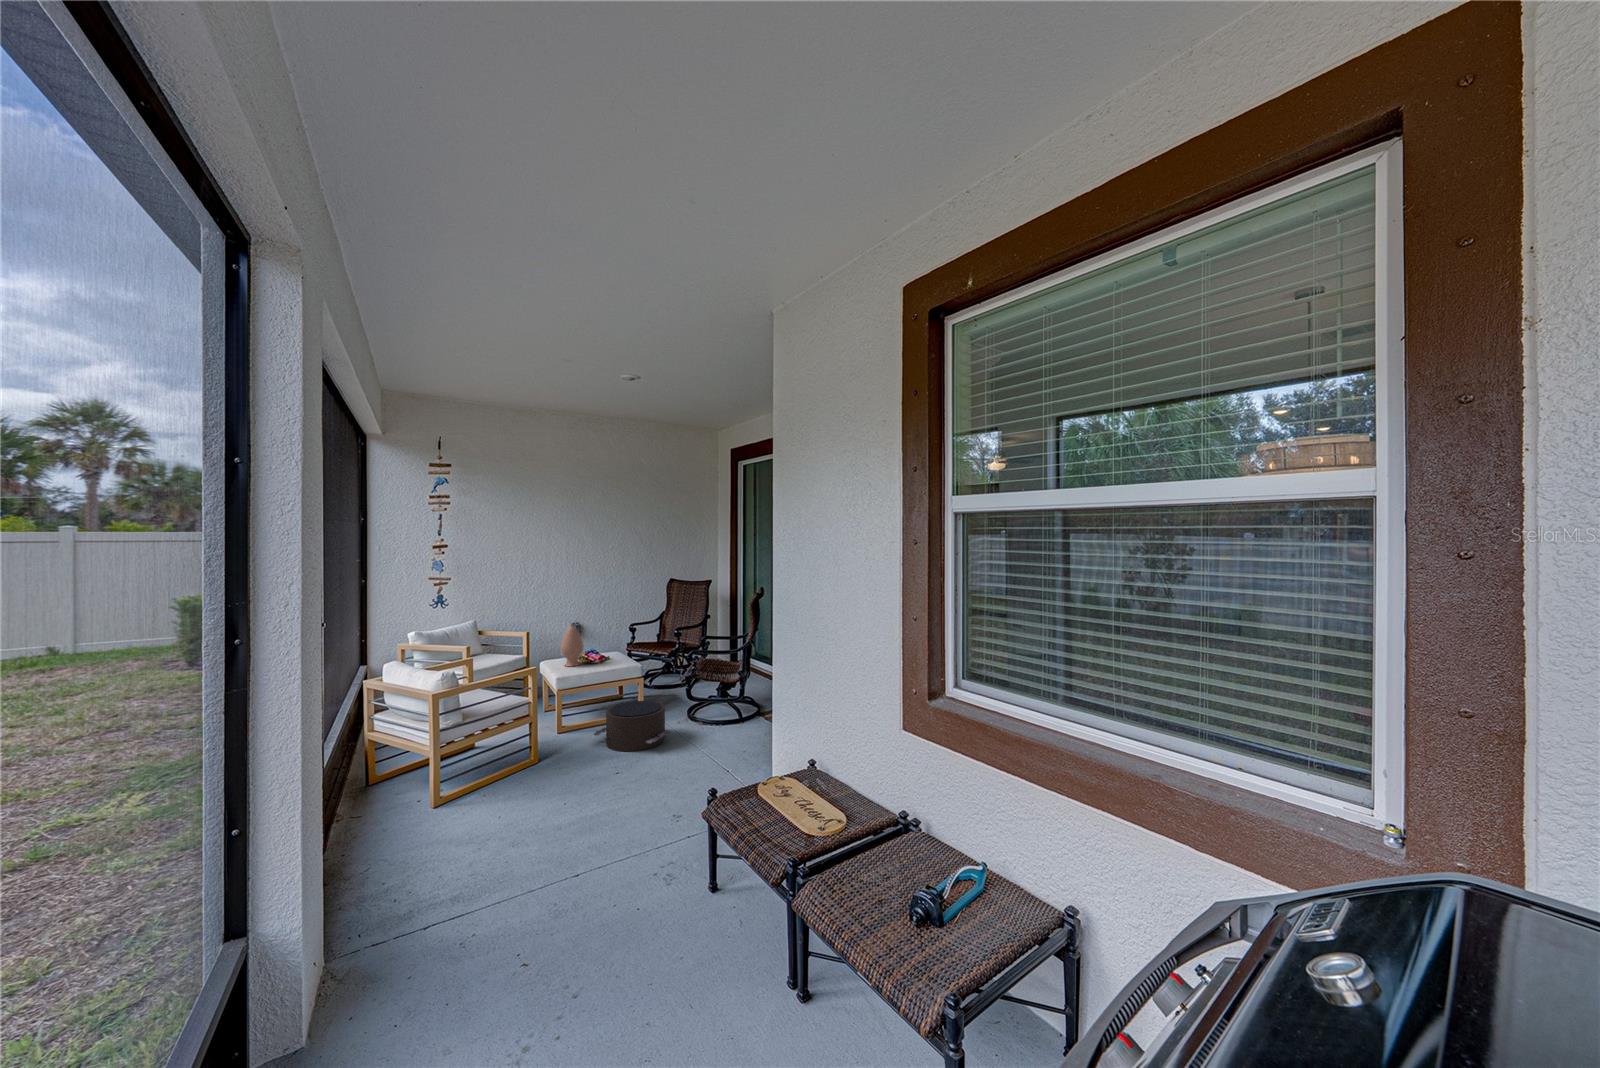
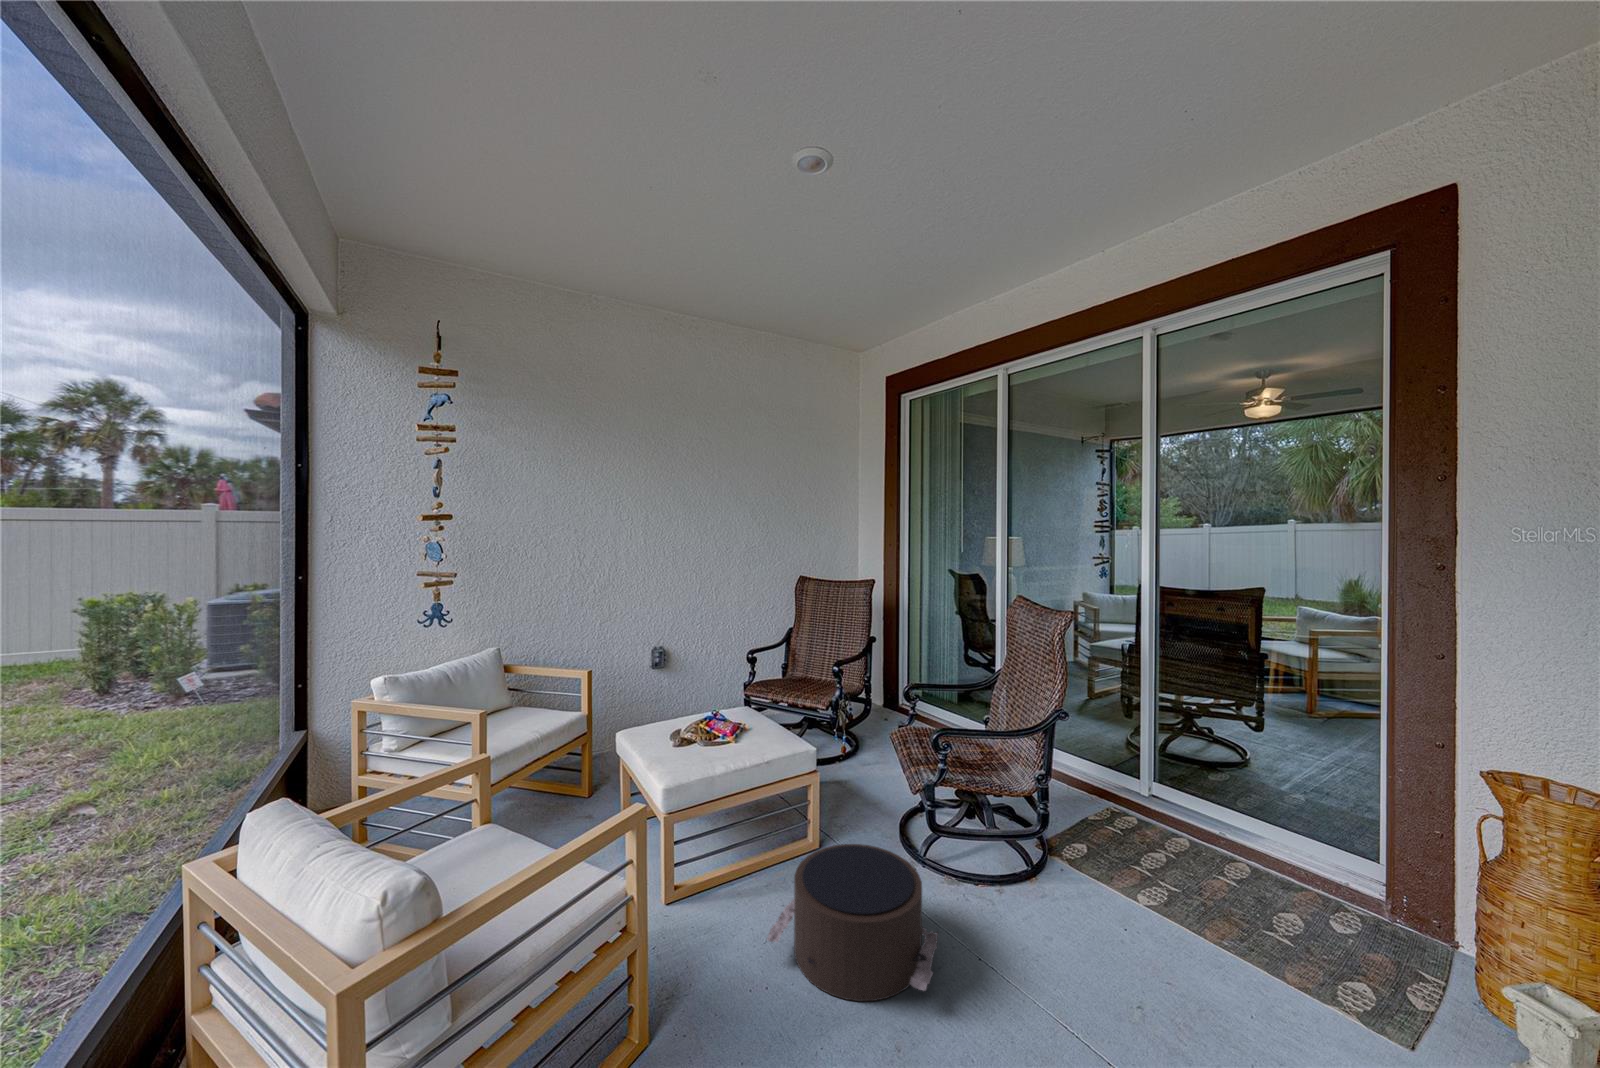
vase: present [561,624,584,667] -> none [661,665,707,753]

